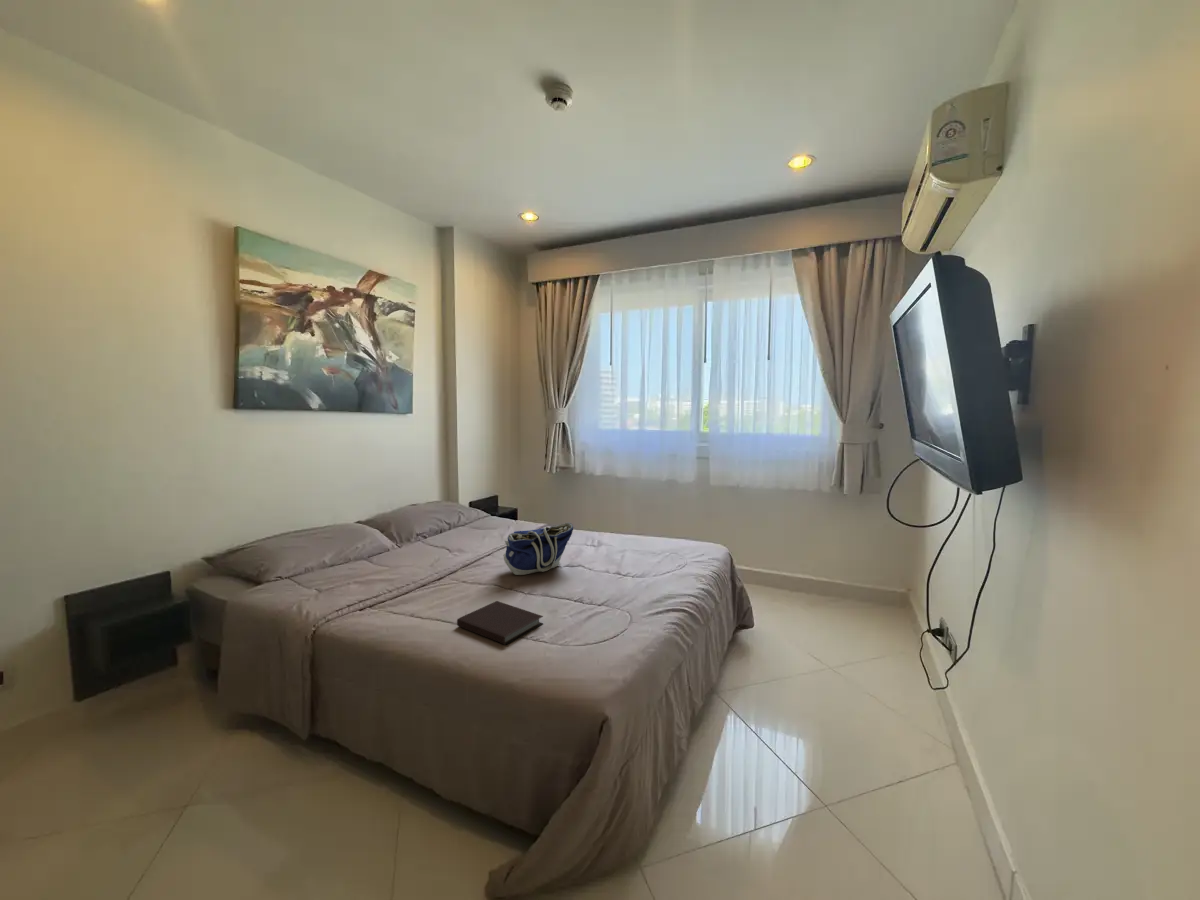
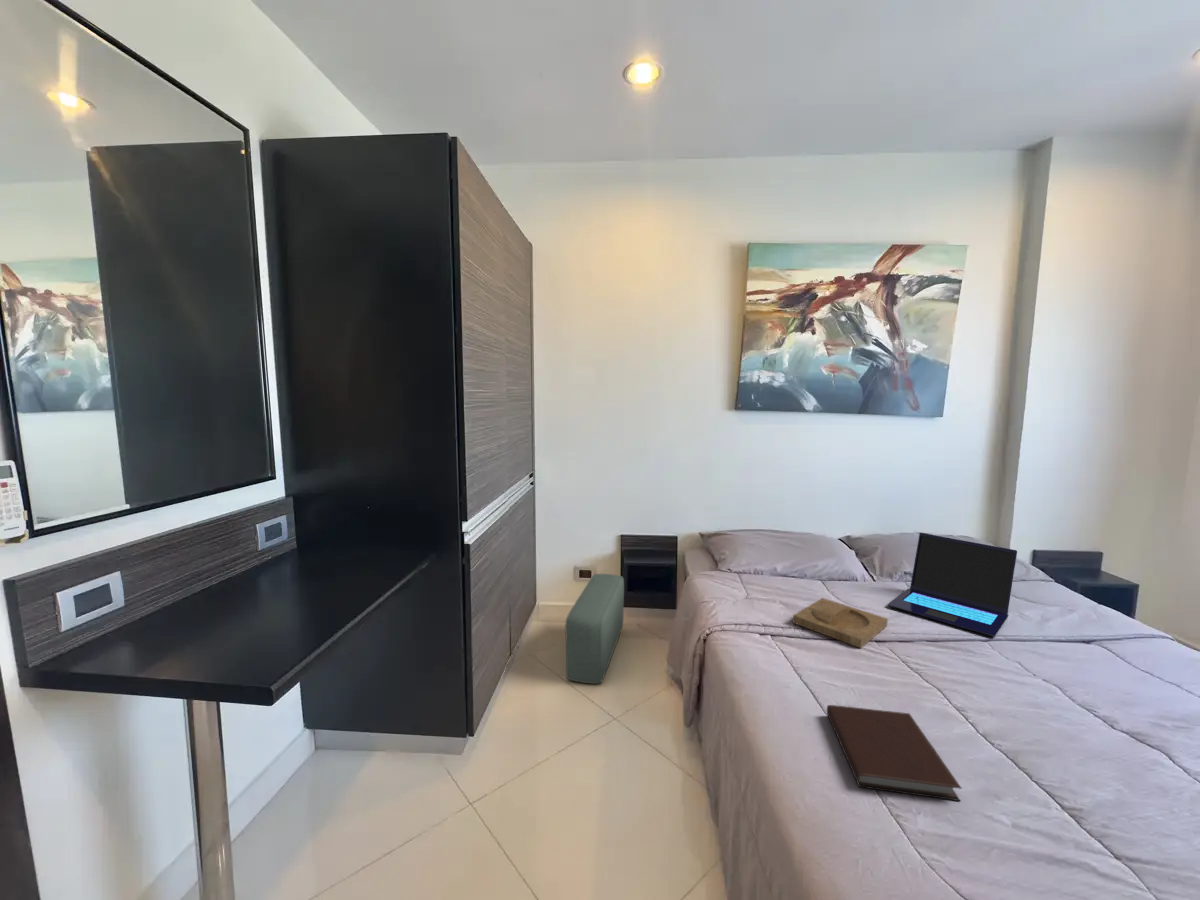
laptop: none [427,497,493,557] -> present [888,533,1017,636]
tote bag: present [503,523,573,575] -> none [976,621,1162,720]
tray: none [378,562,438,592] -> present [793,598,888,648]
pouf: none [19,650,128,819] -> present [565,574,624,684]

